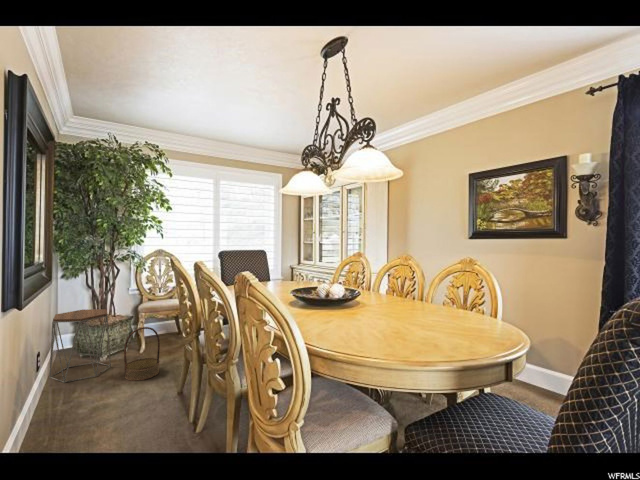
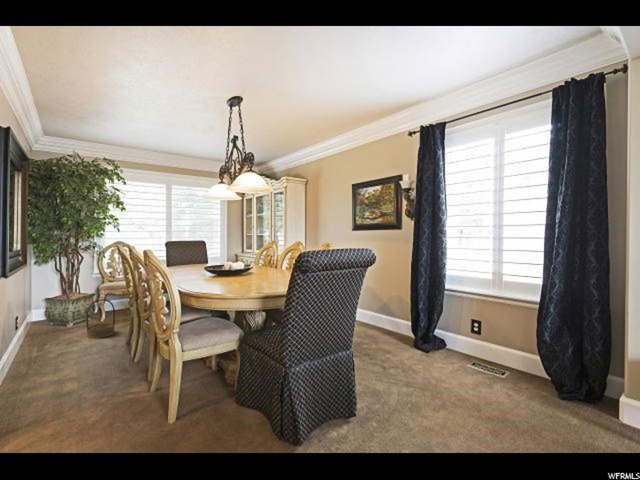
side table: present [49,309,111,383] -> none [27,287,77,340]

